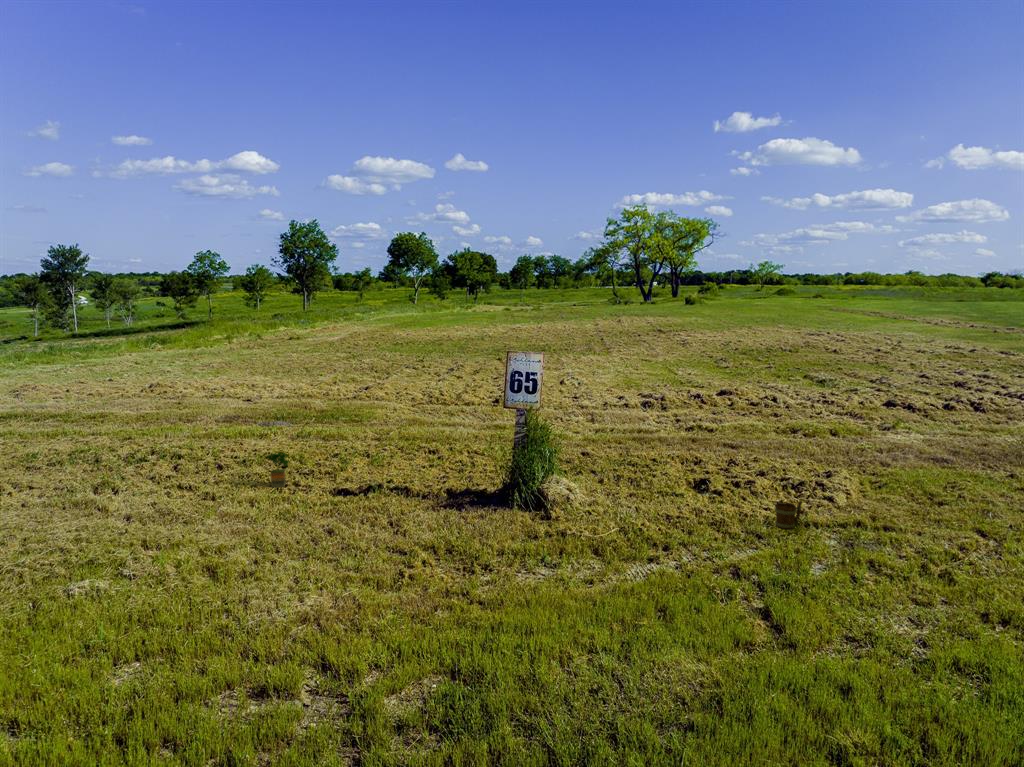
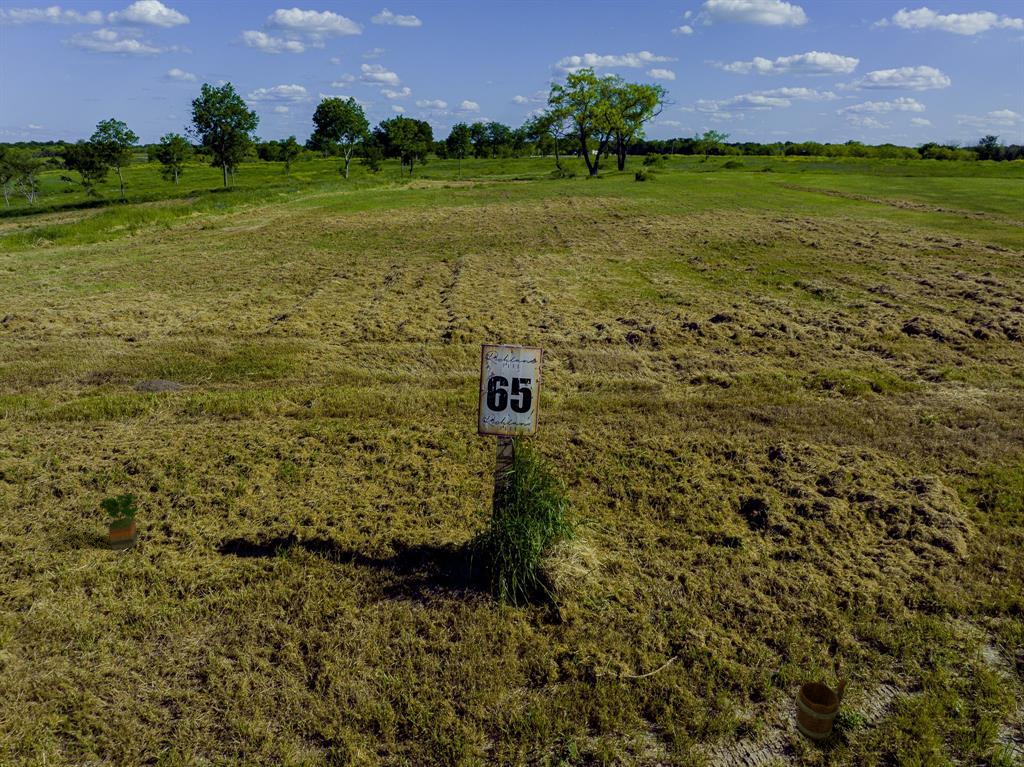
bucket: present [775,501,802,529] -> present [795,679,847,739]

